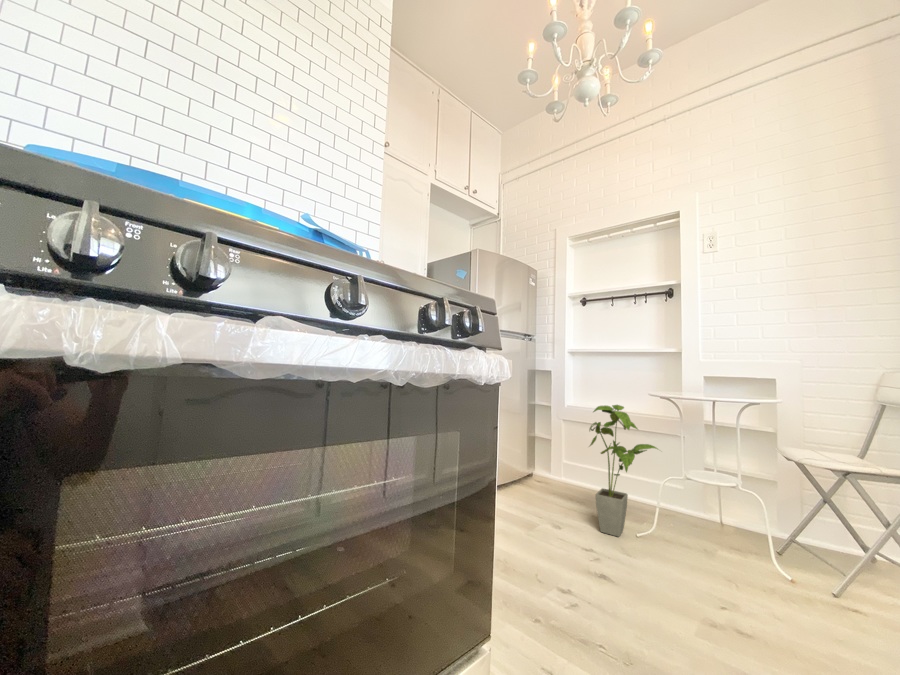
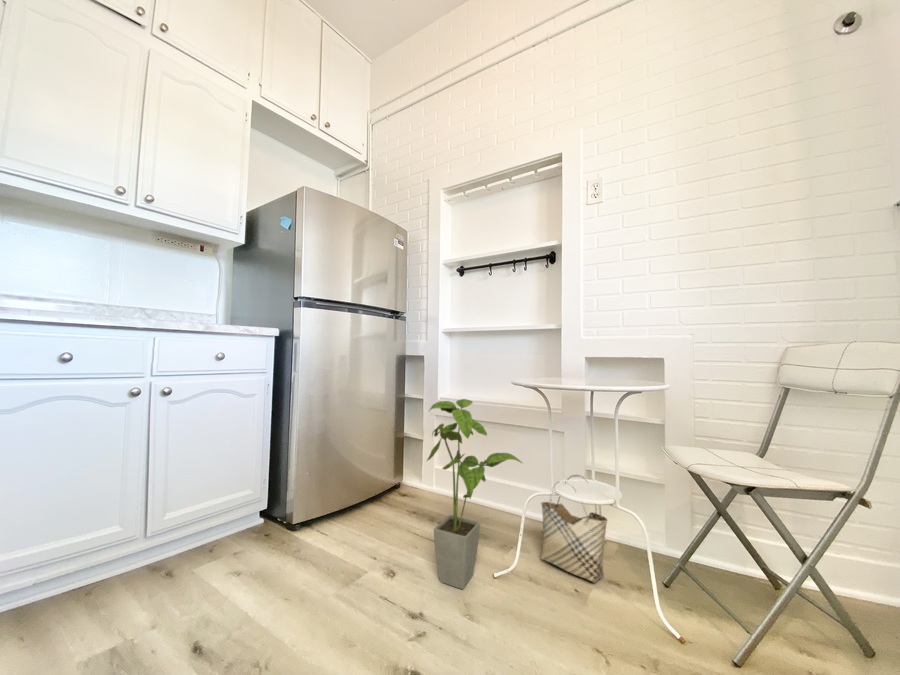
woven basket: none [671,466,729,543] -> present [541,475,607,582]

